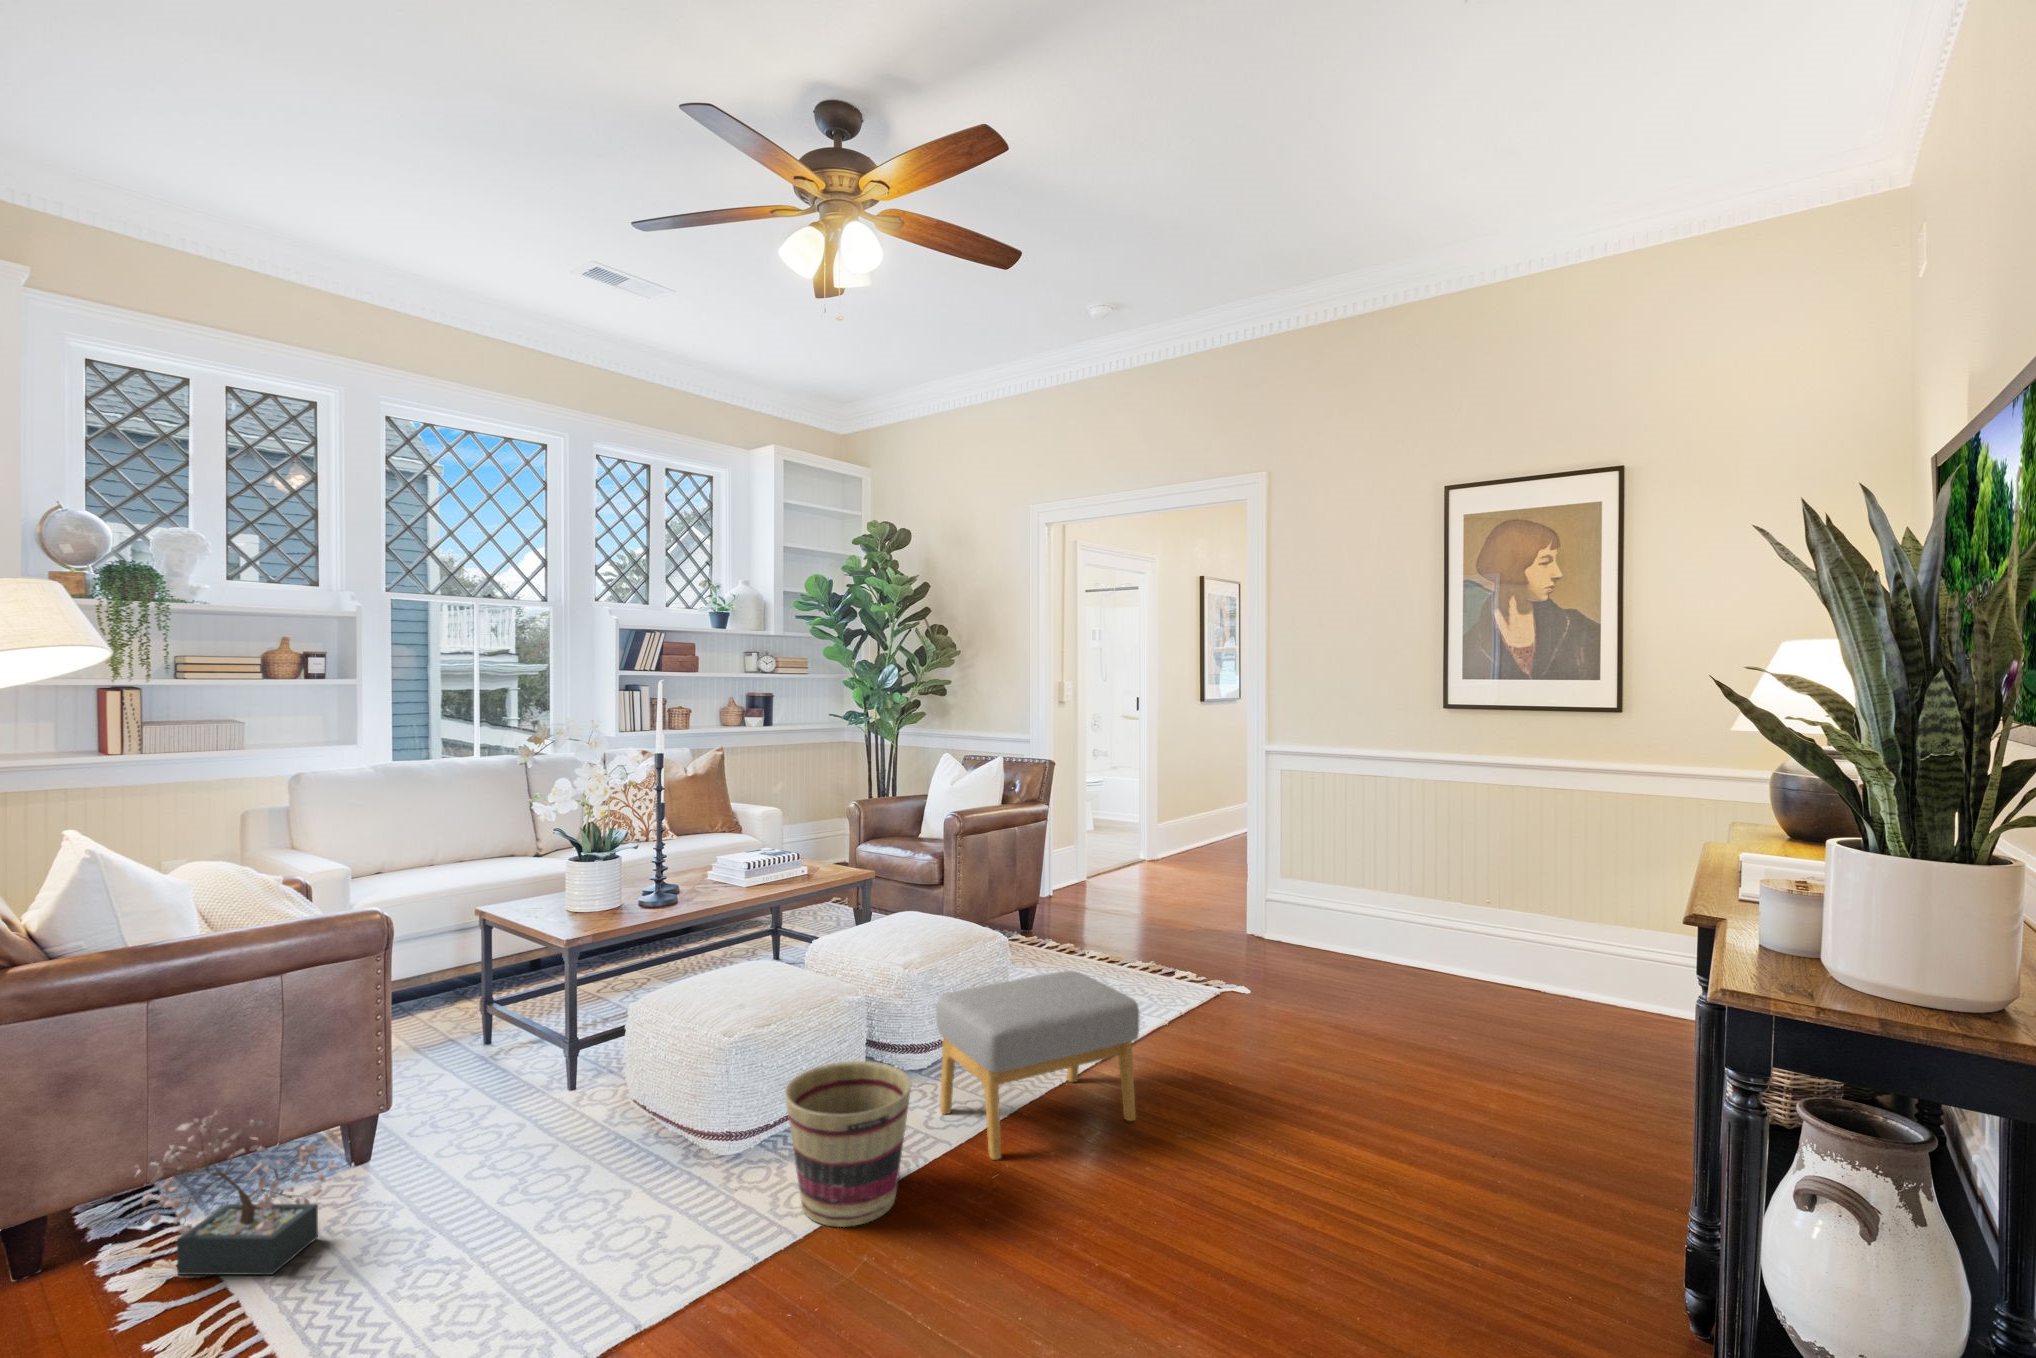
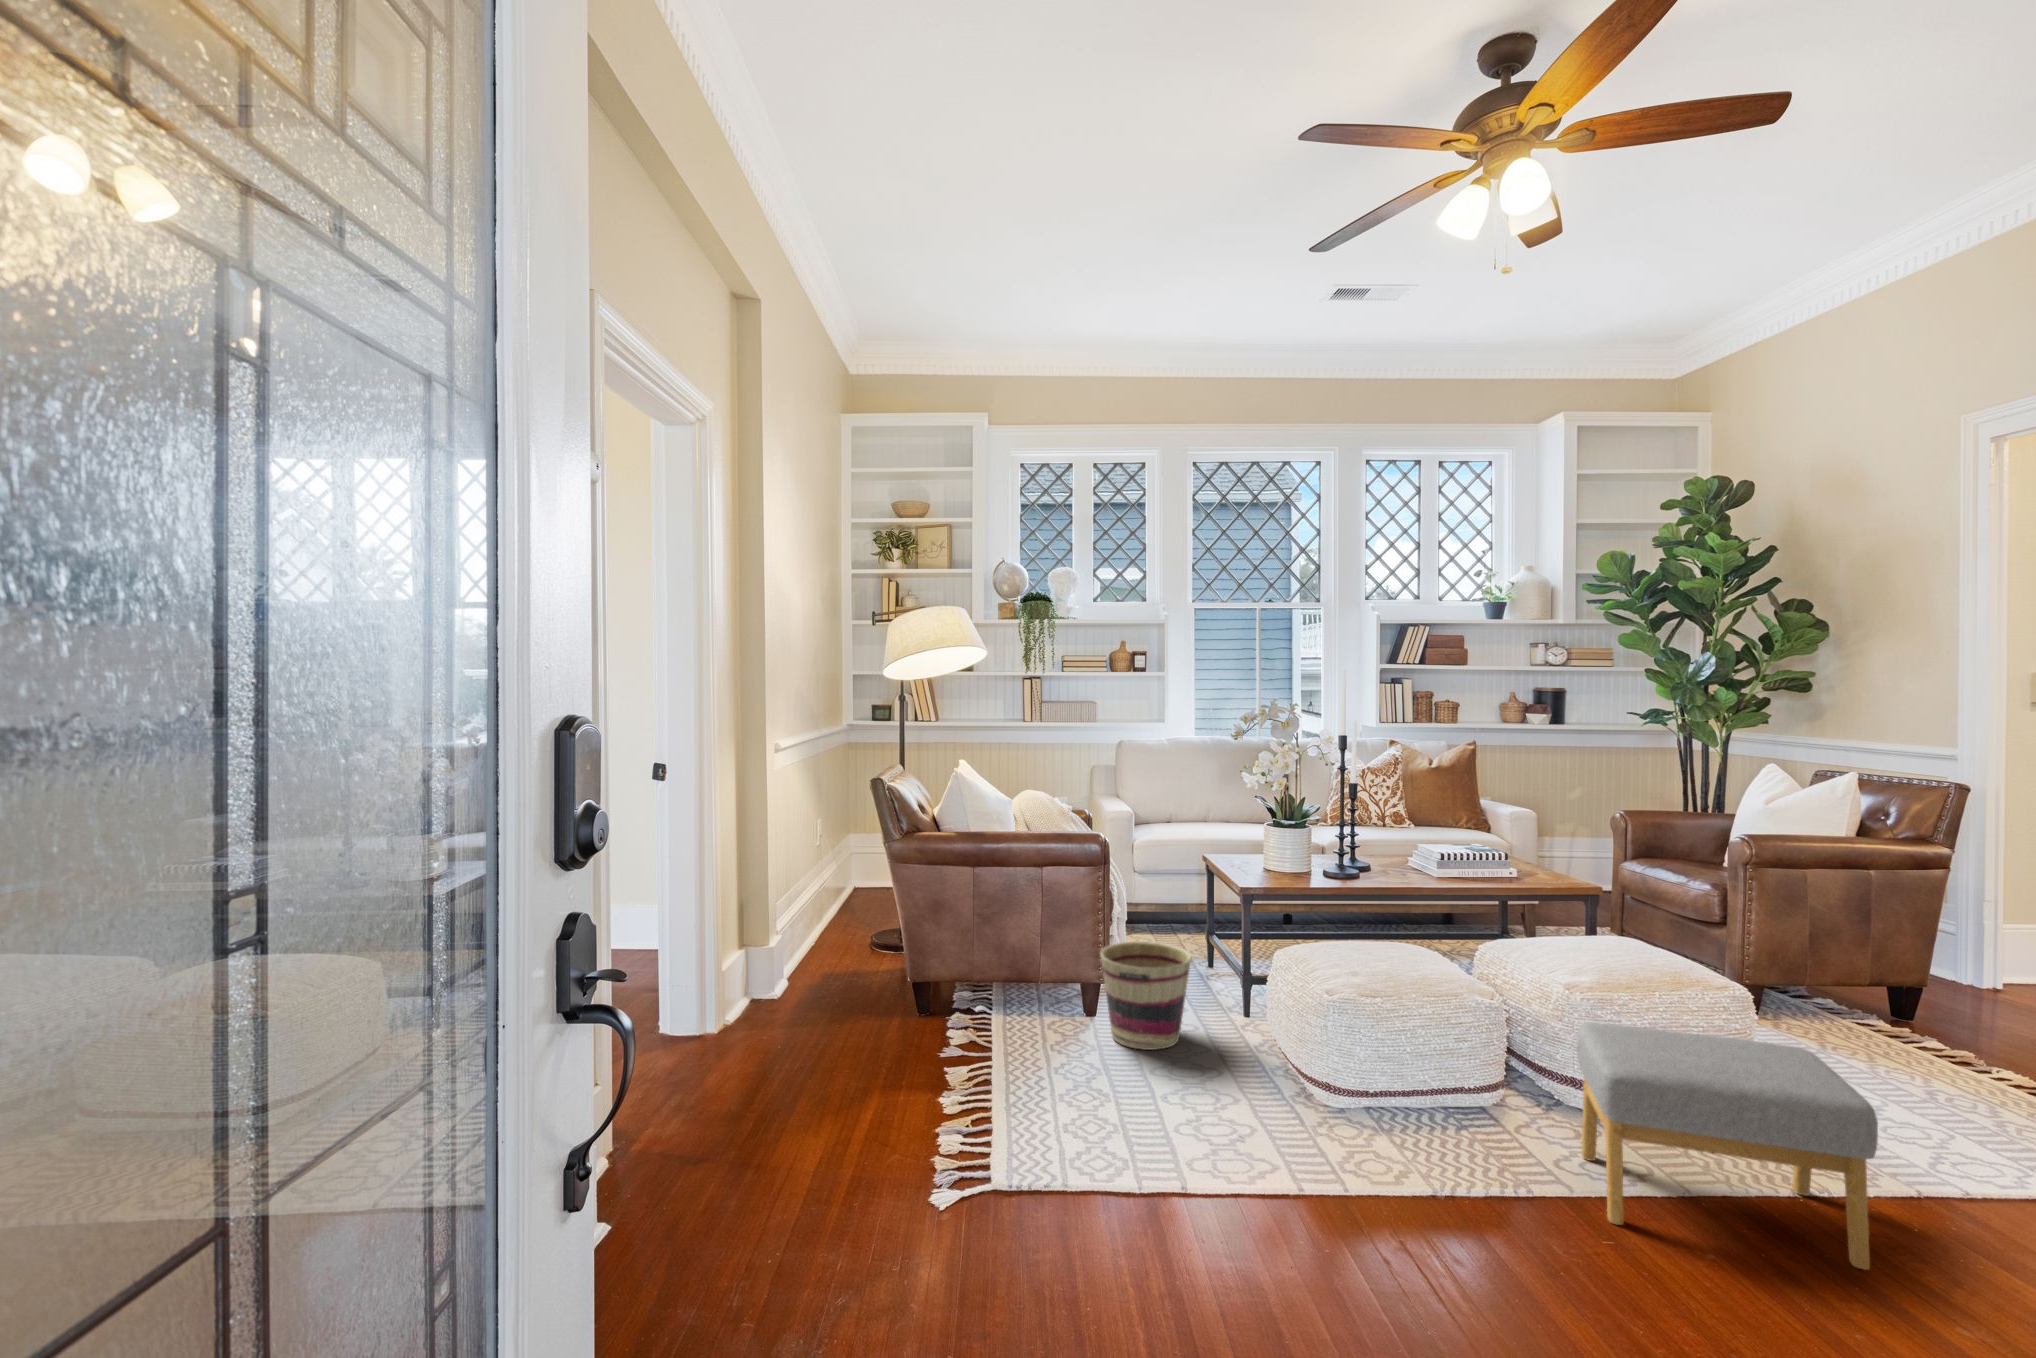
basket: present [785,1061,911,1227] -> present [1101,941,1191,1050]
decorative plant: present [135,1110,340,1275] -> none [954,946,1058,1061]

